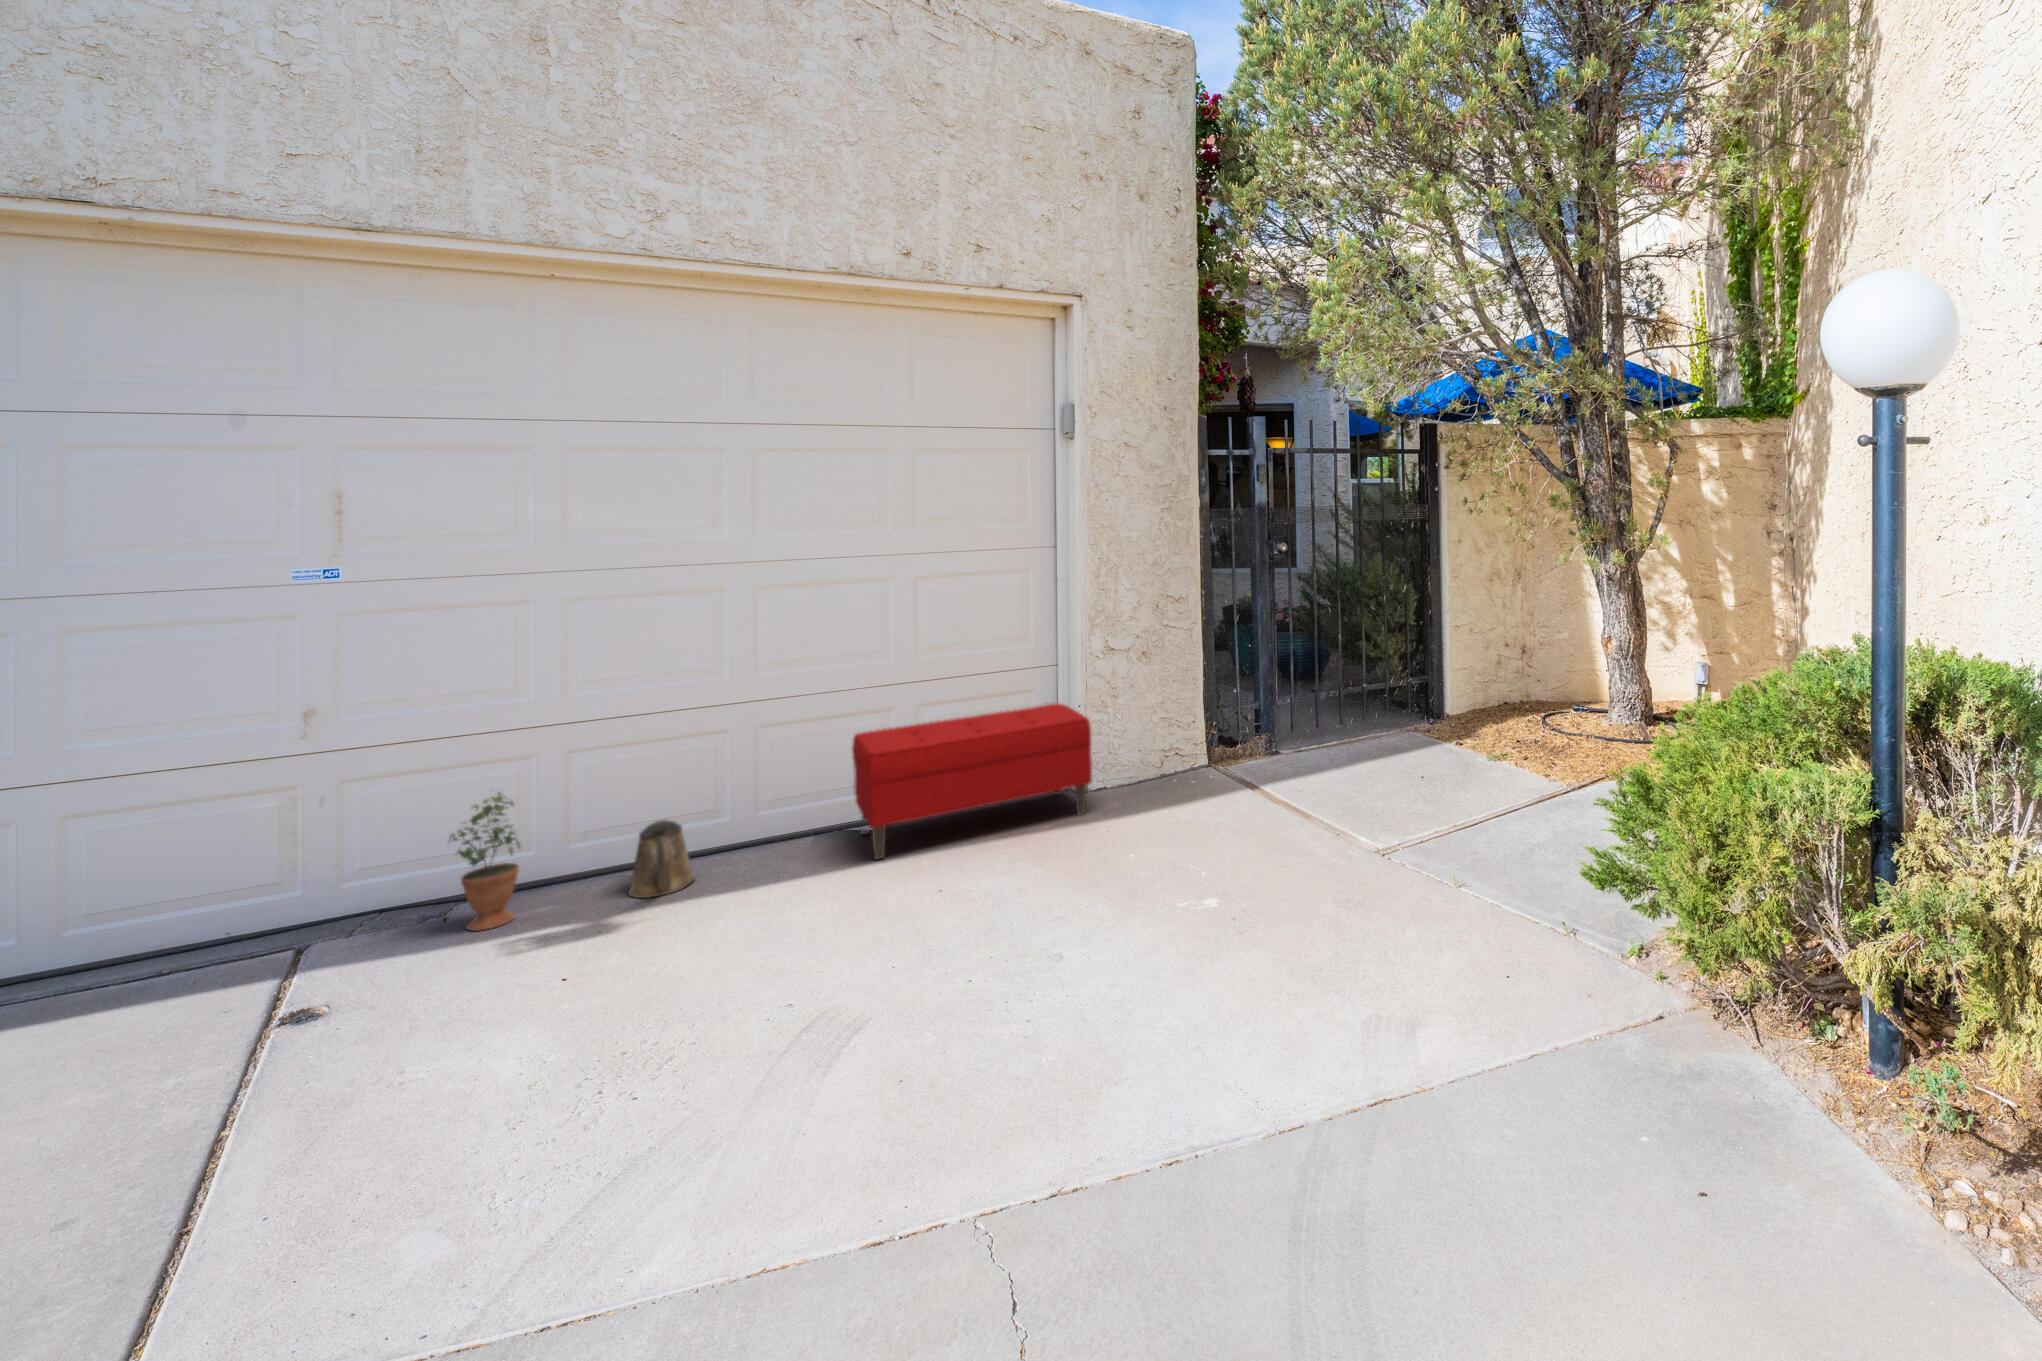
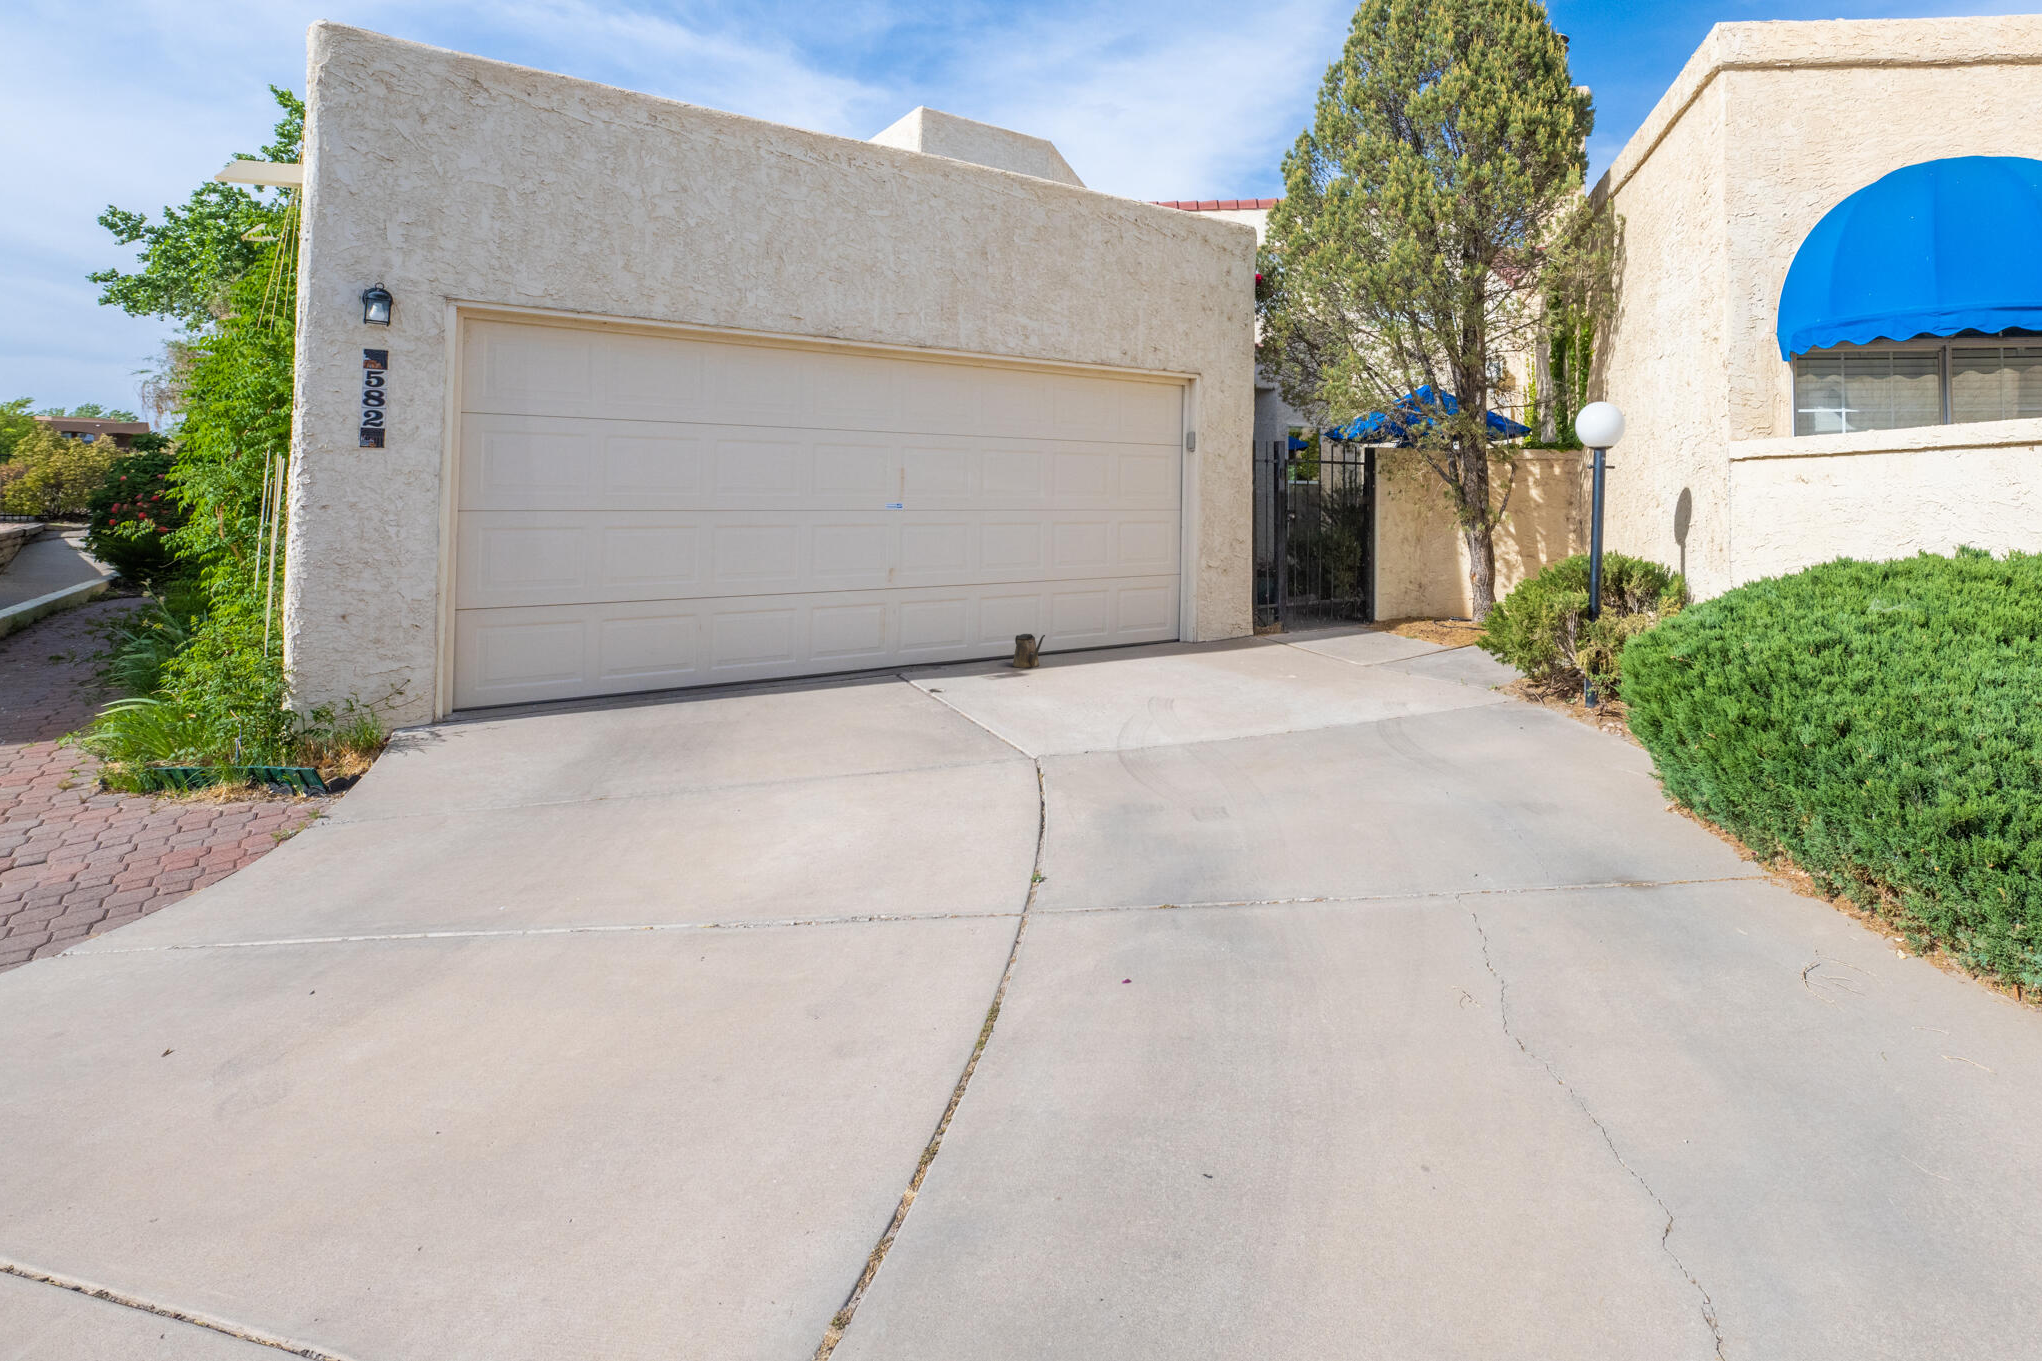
bench: present [852,704,1092,859] -> none [1093,595,1211,659]
potted plant: present [450,793,520,931] -> none [951,611,976,674]

